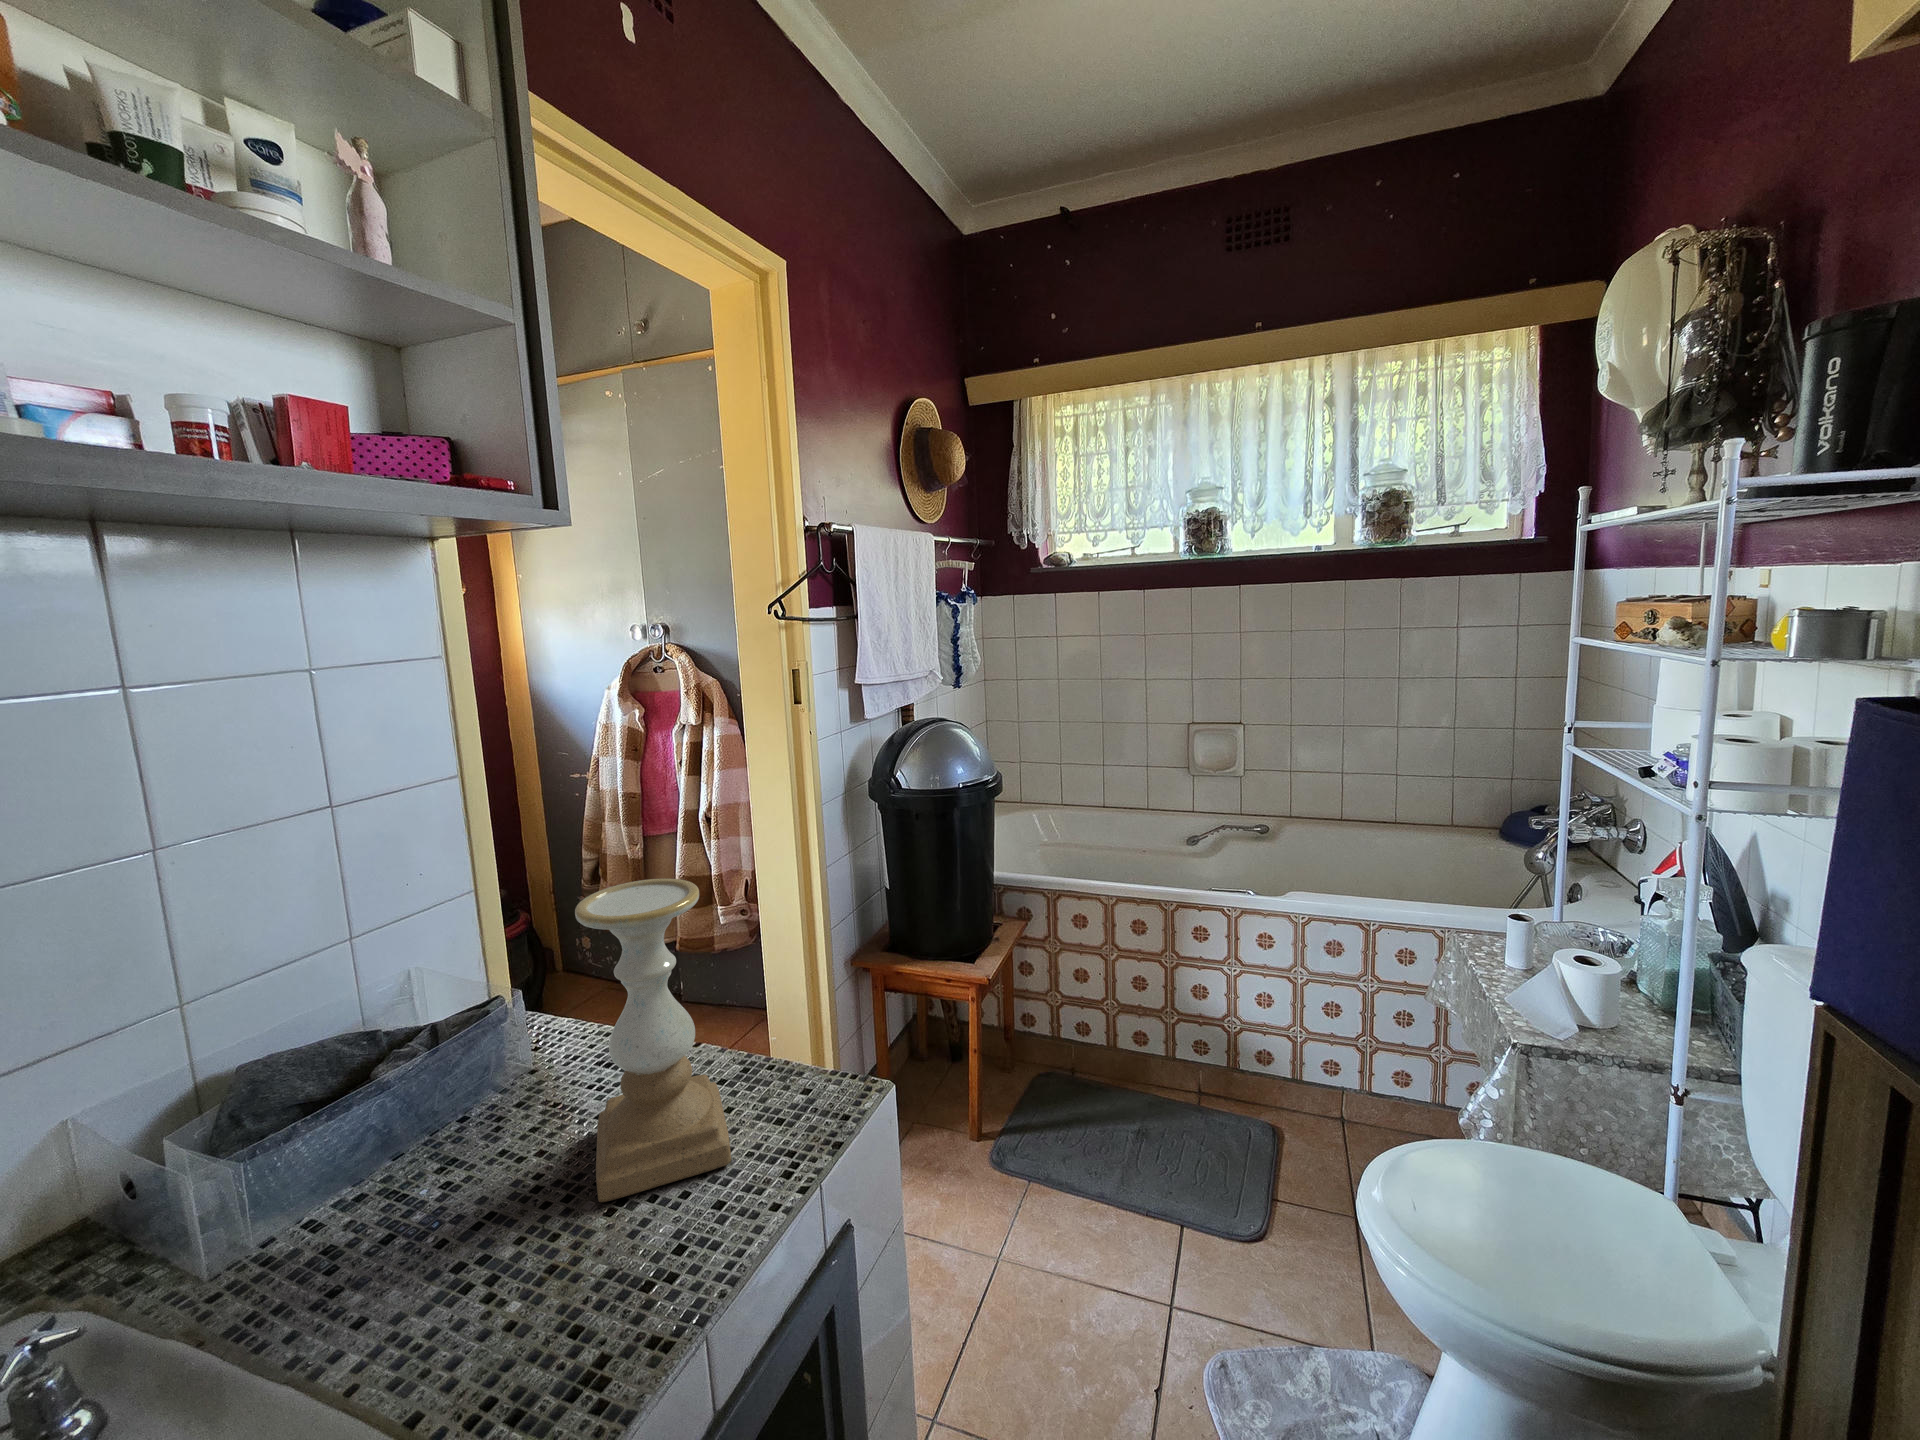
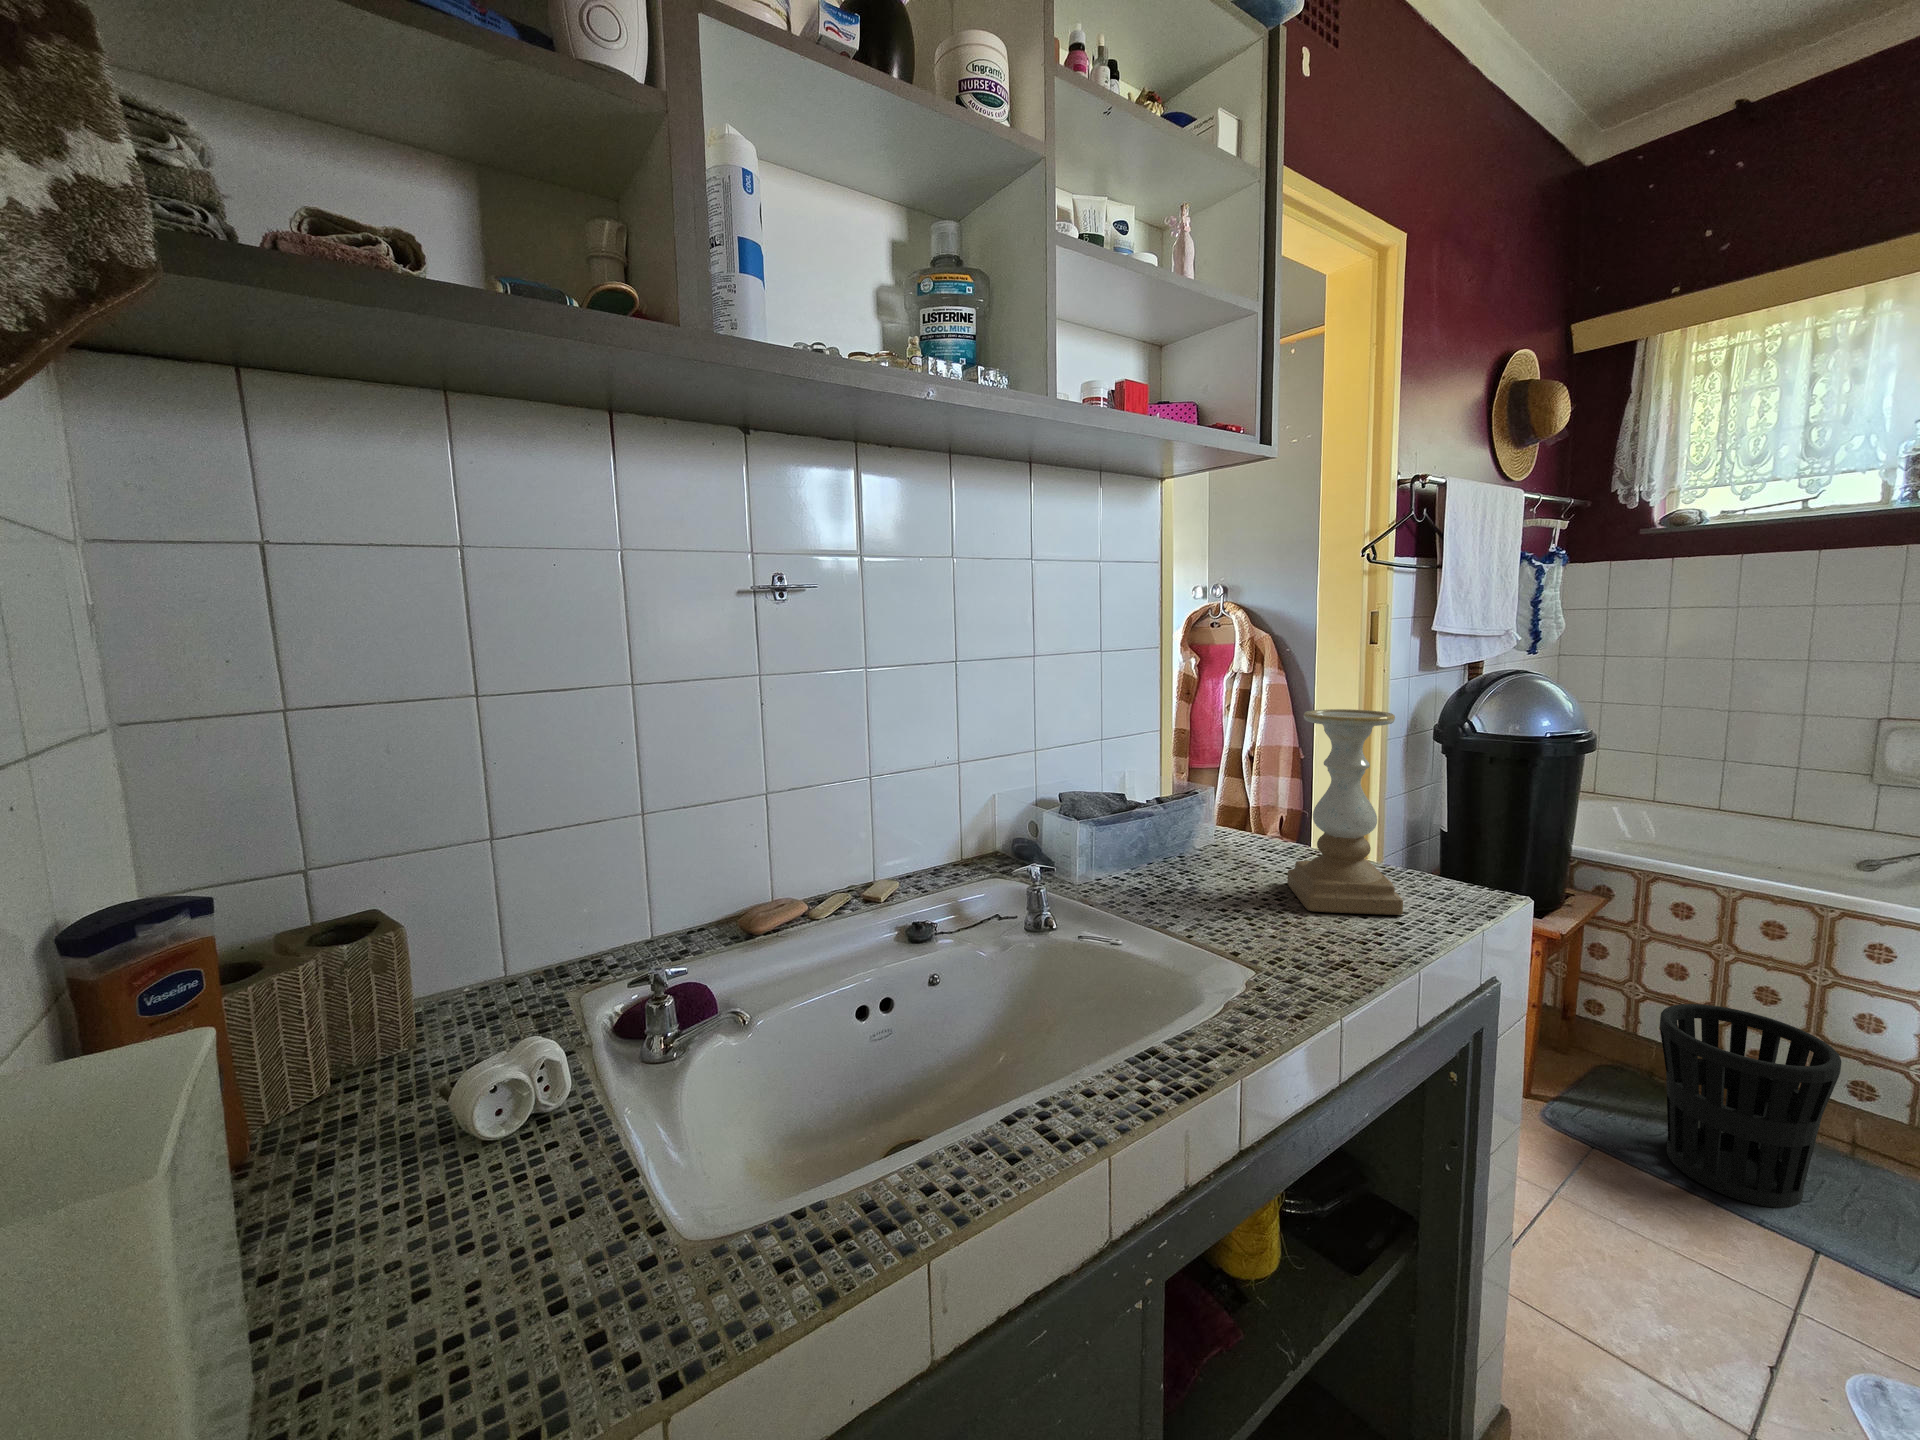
wastebasket: none [1067,1007,1181,1186] -> present [1660,1004,1841,1208]

